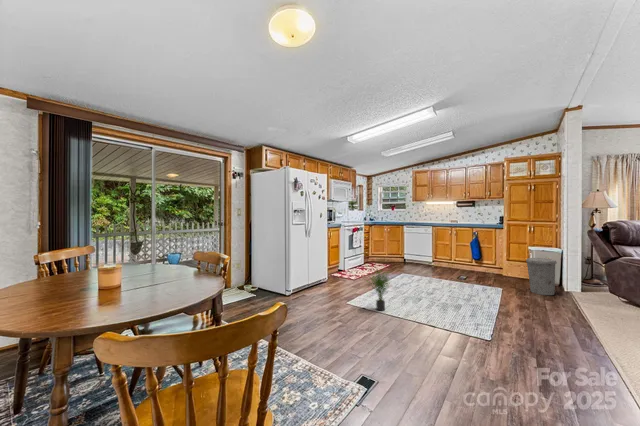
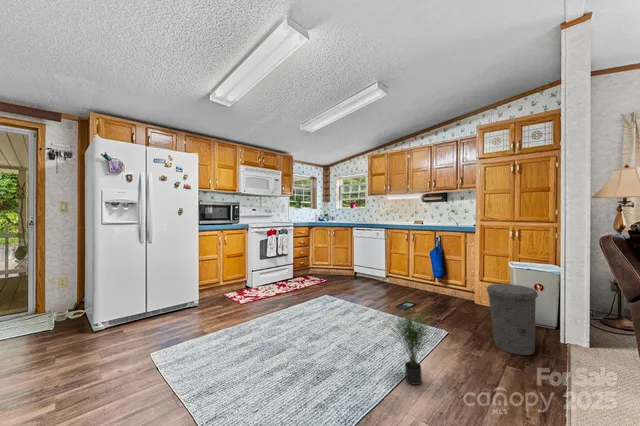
potted plant: present [371,272,388,311] -> present [391,306,428,385]

